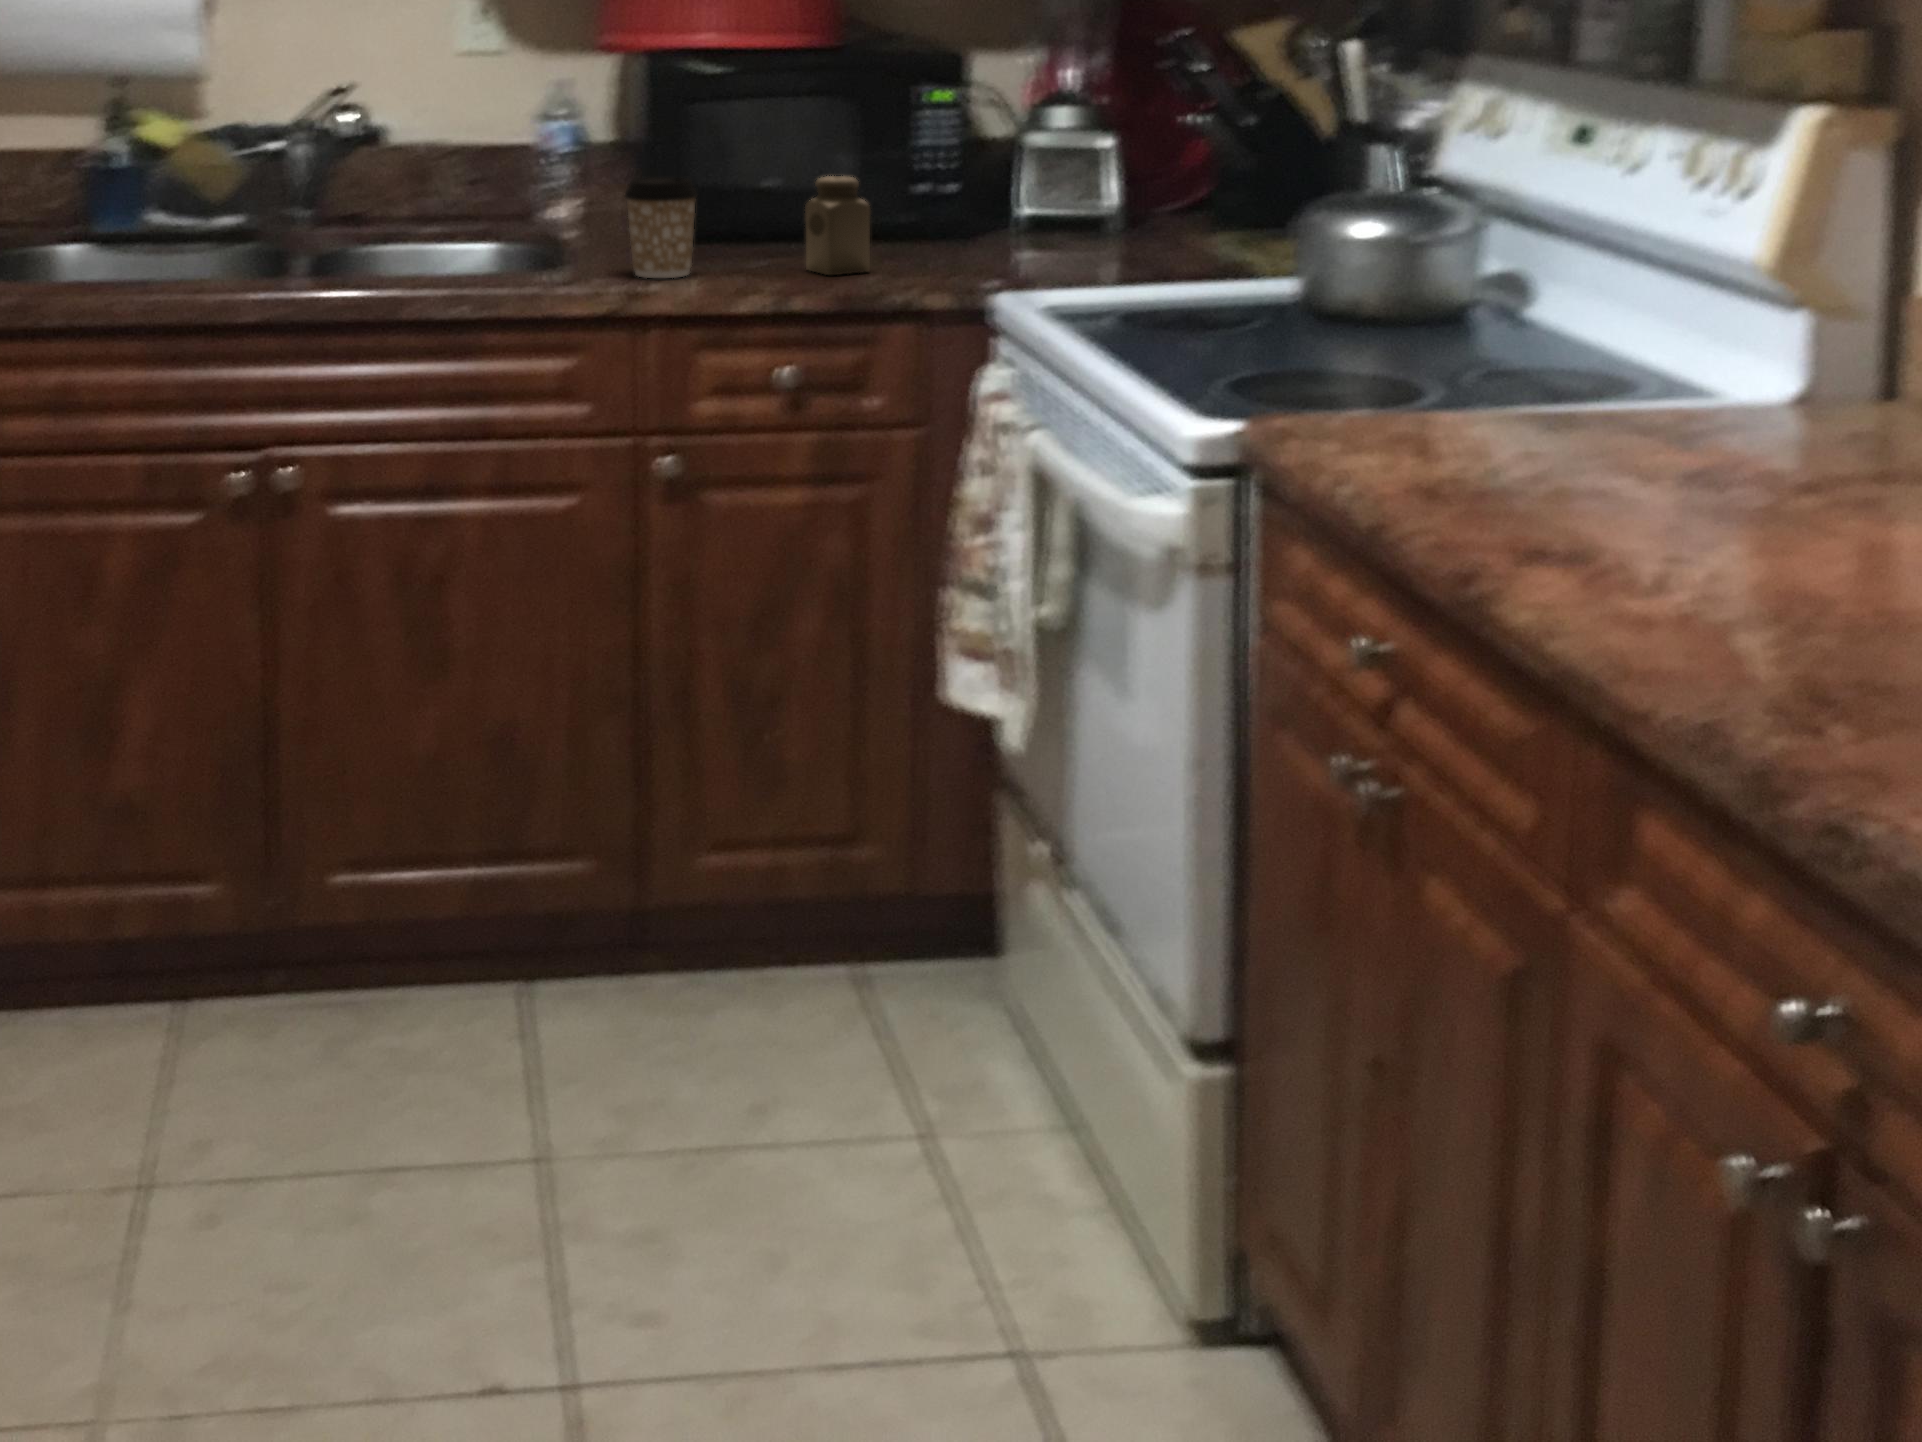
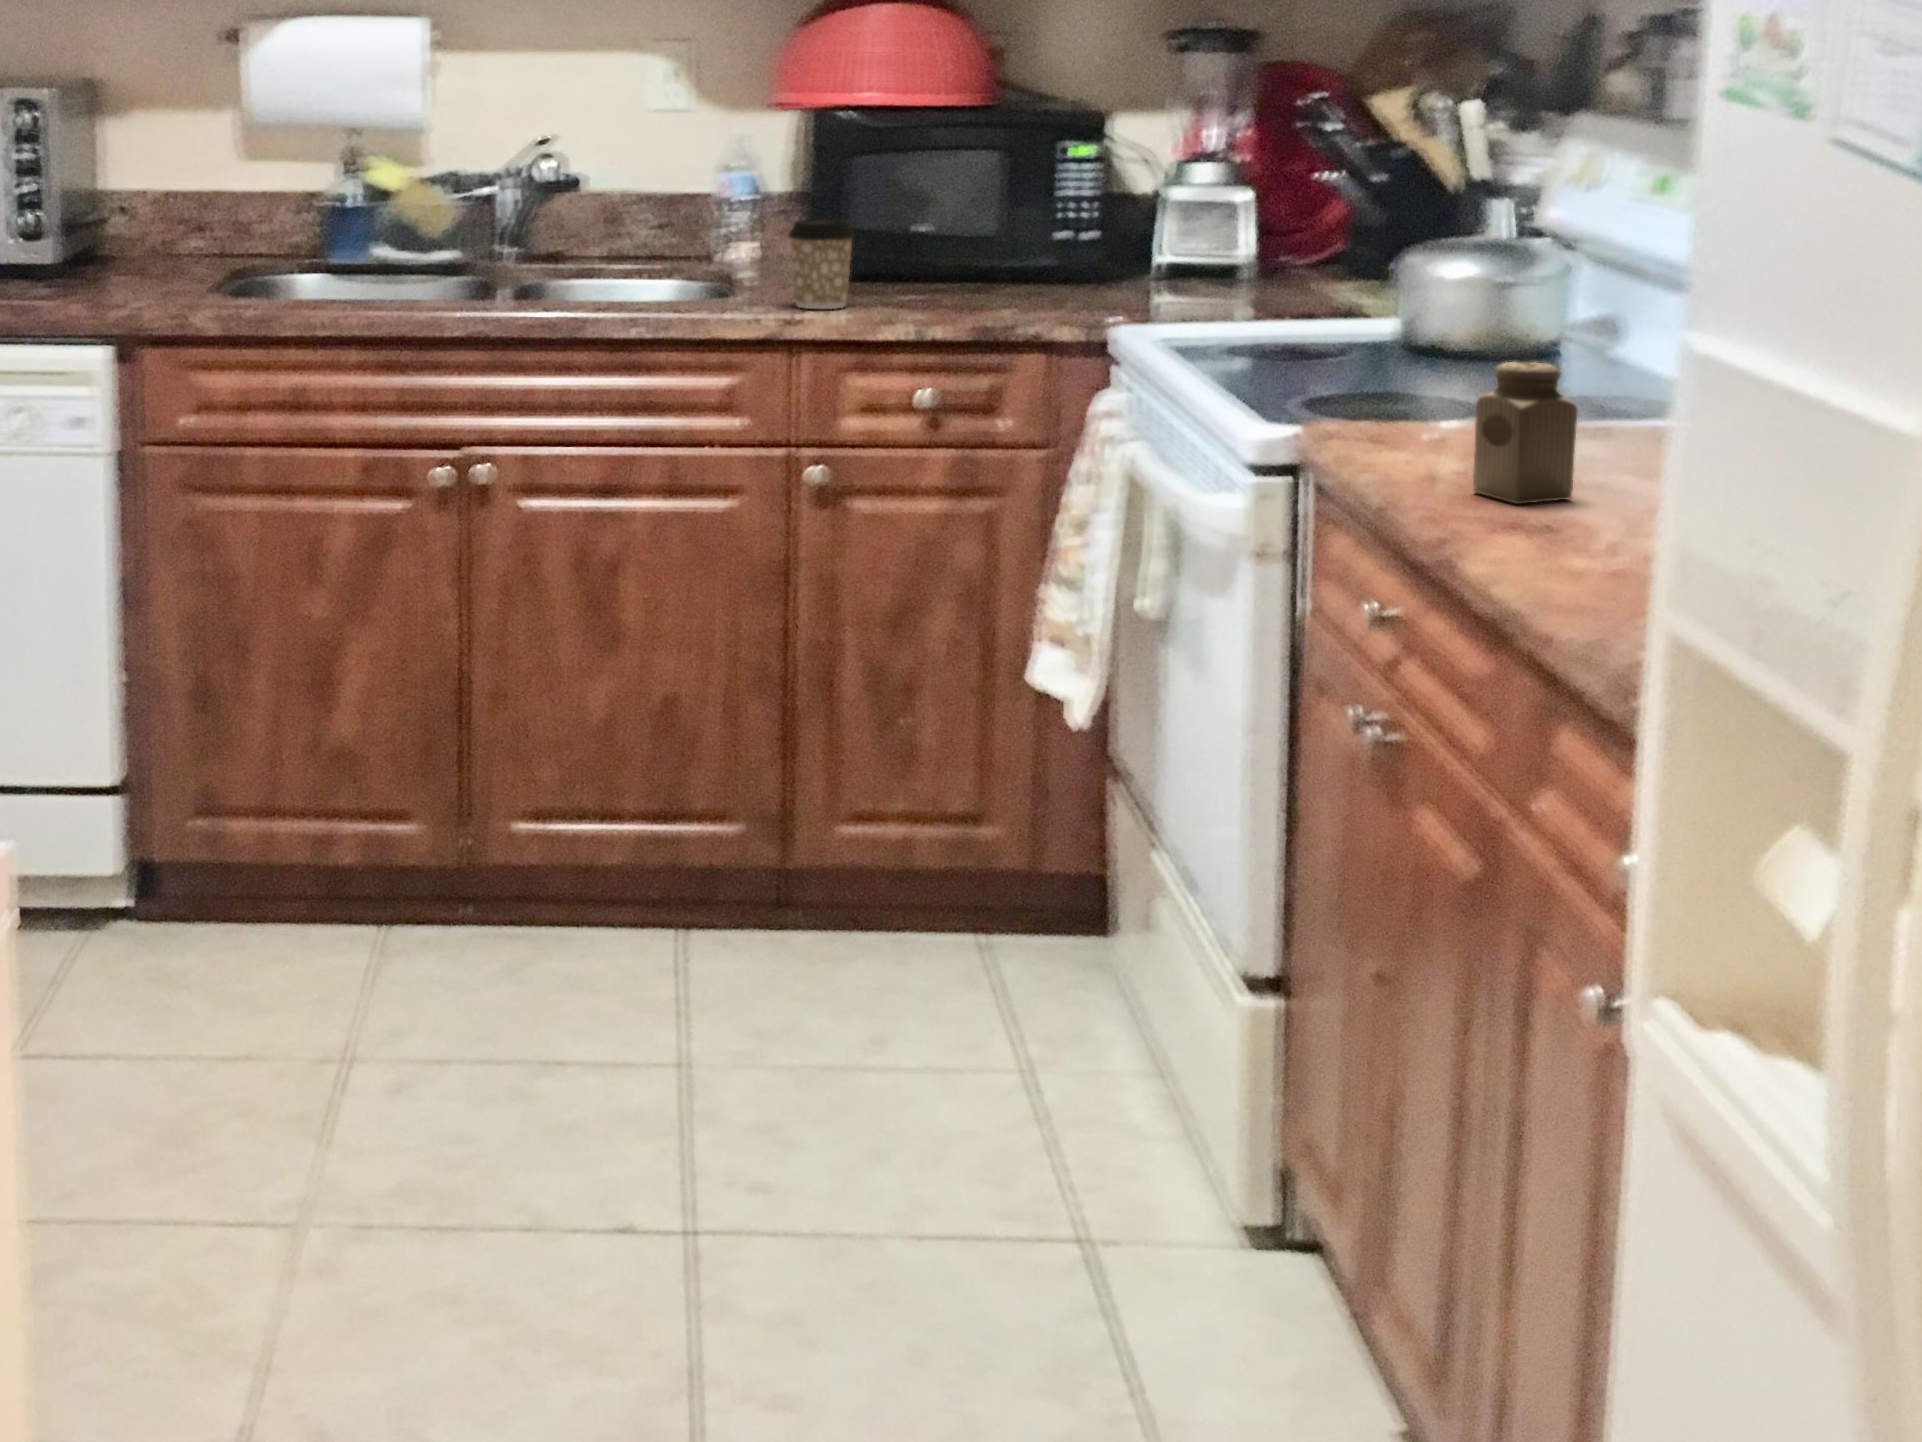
salt shaker: present [805,176,871,275] -> present [1473,362,1578,504]

